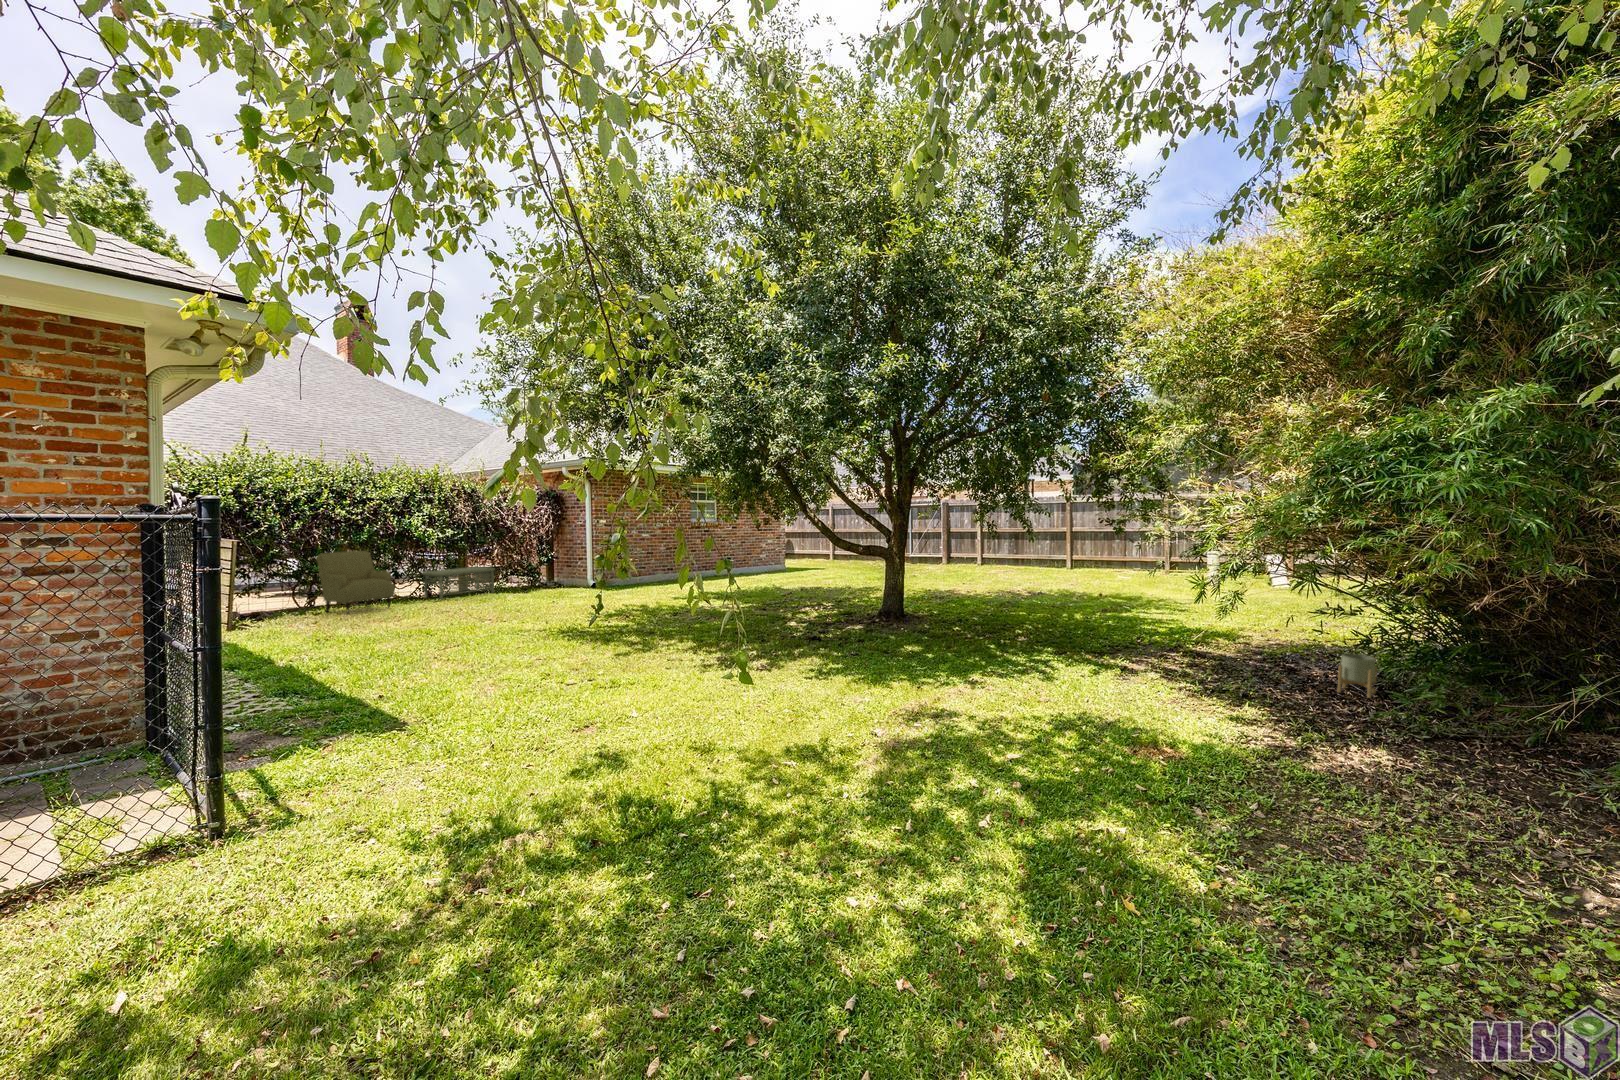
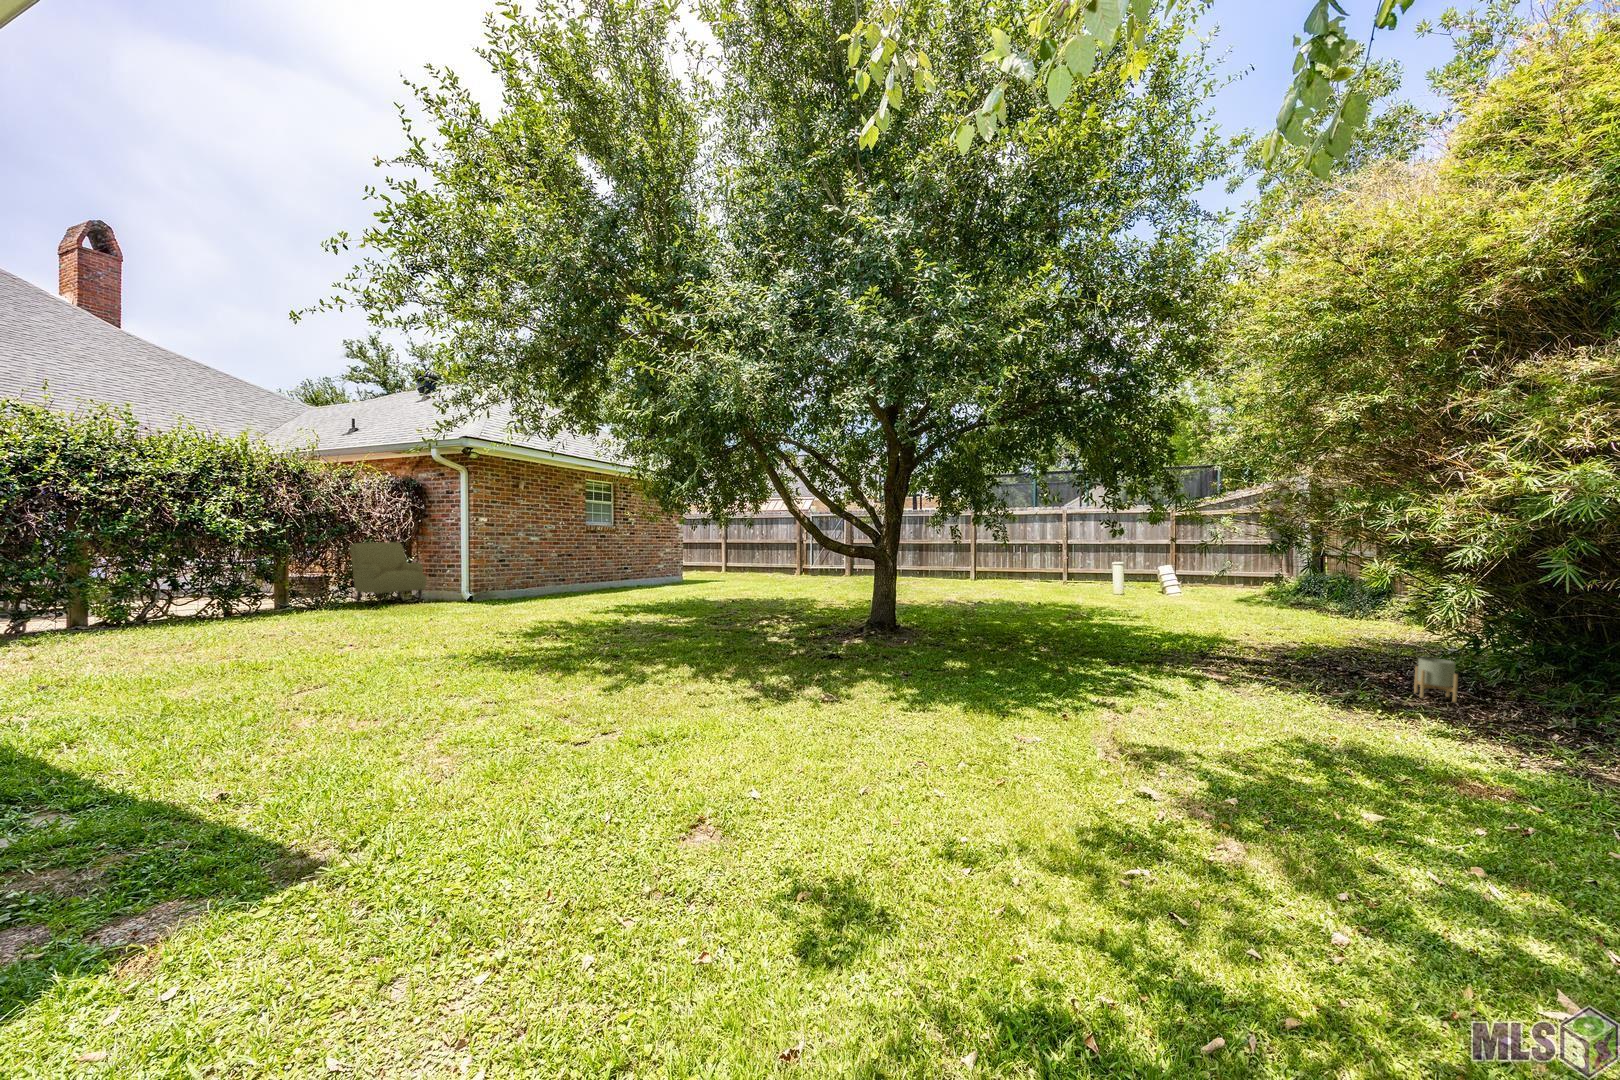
chair: present [317,551,395,614] -> present [350,542,427,604]
storage bench: present [422,567,495,599] -> none [214,574,332,620]

